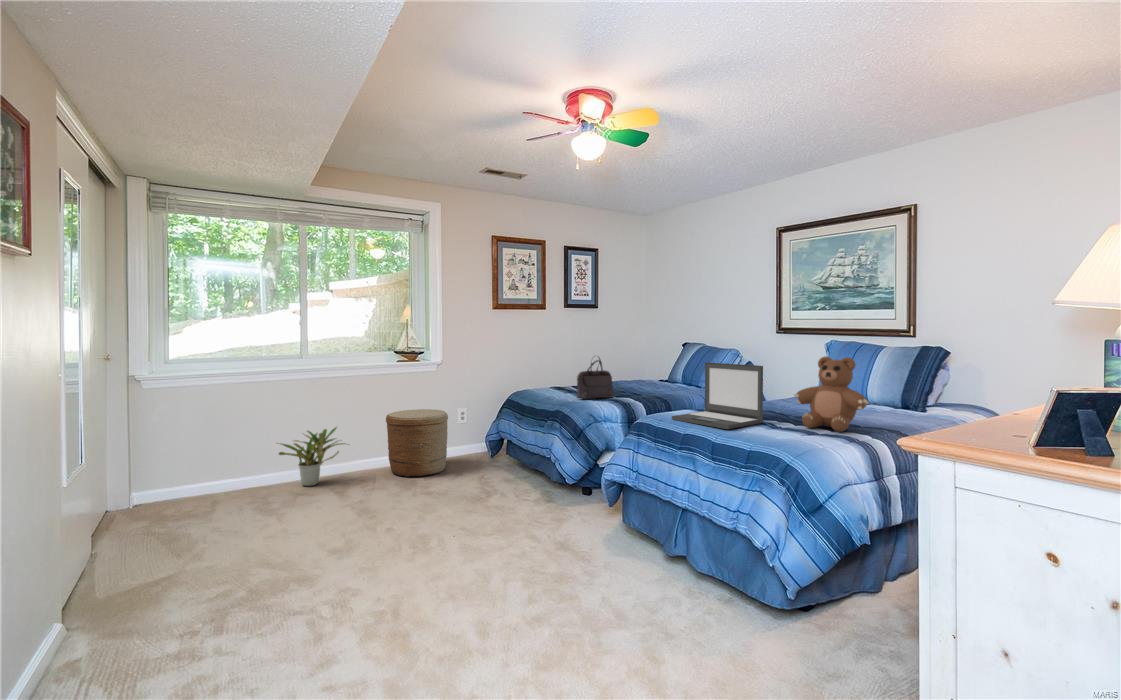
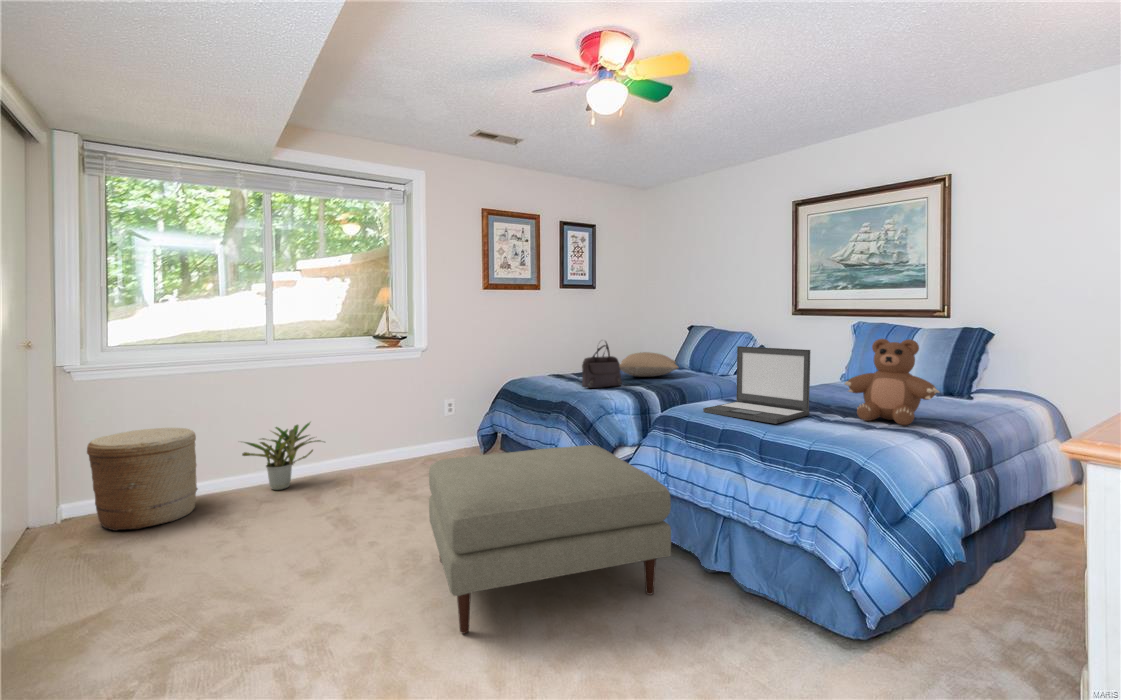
pillow: none [613,367,669,389] -> present [619,352,679,377]
woven basket: present [386,409,448,477] -> present [87,428,198,531]
ottoman: none [435,448,634,596] -> present [429,445,671,633]

